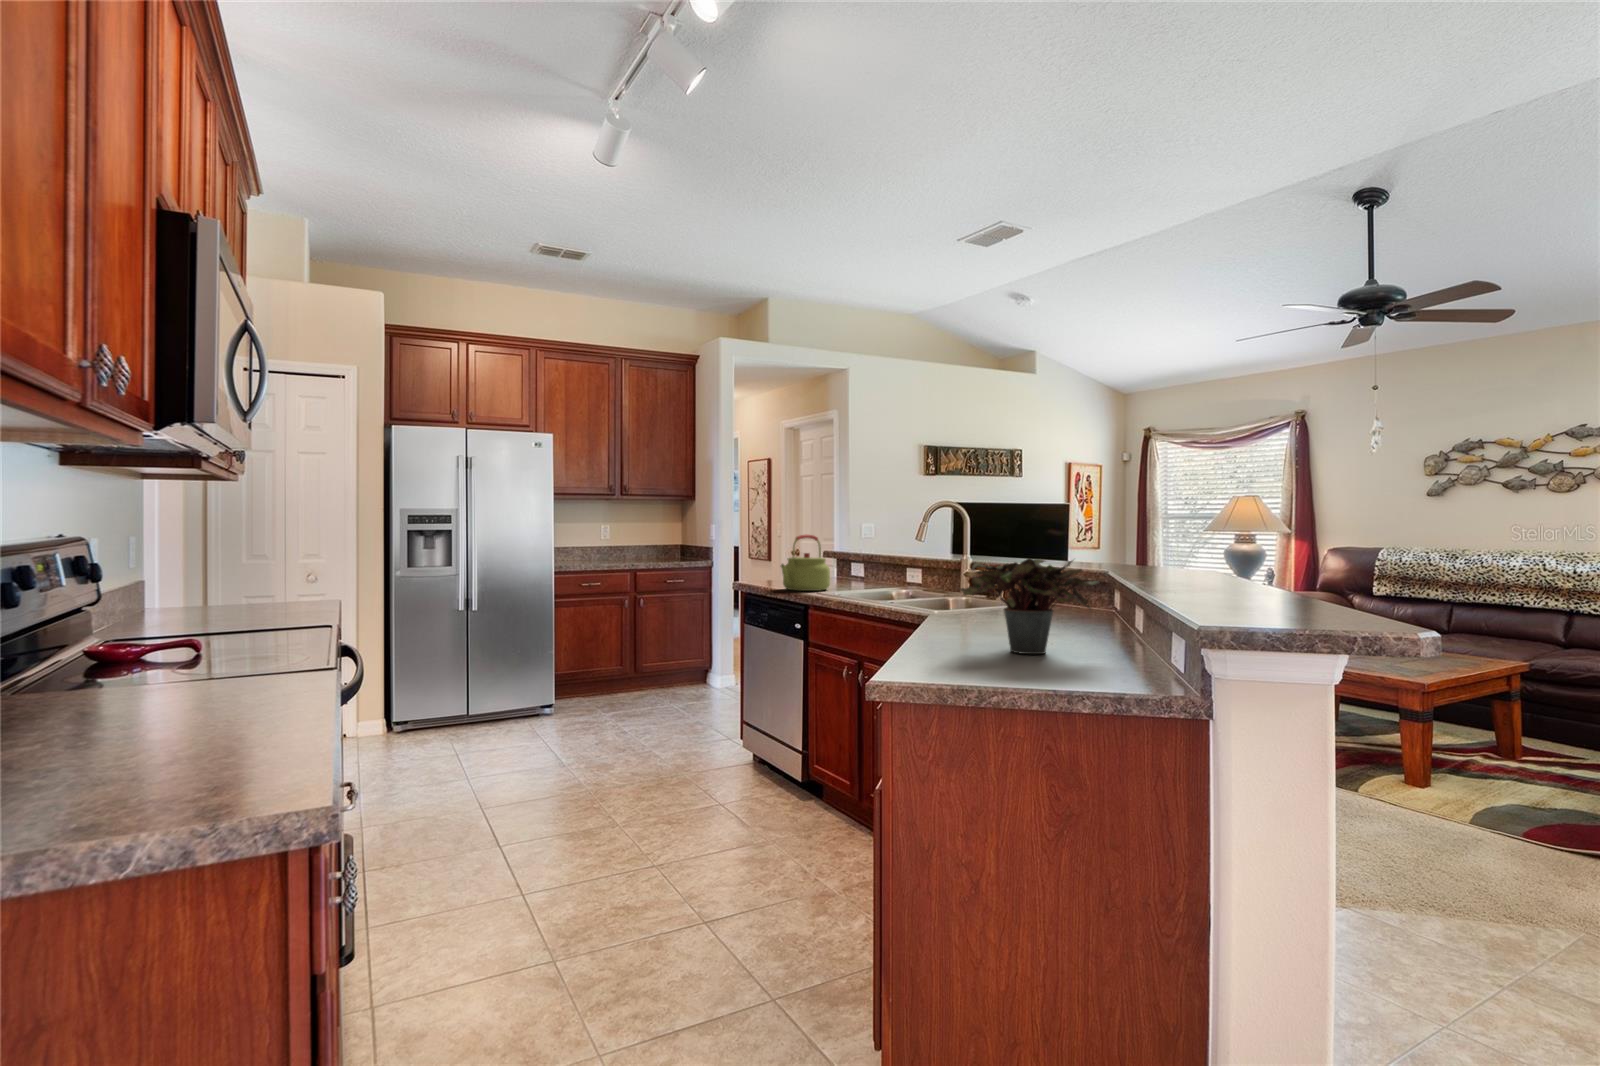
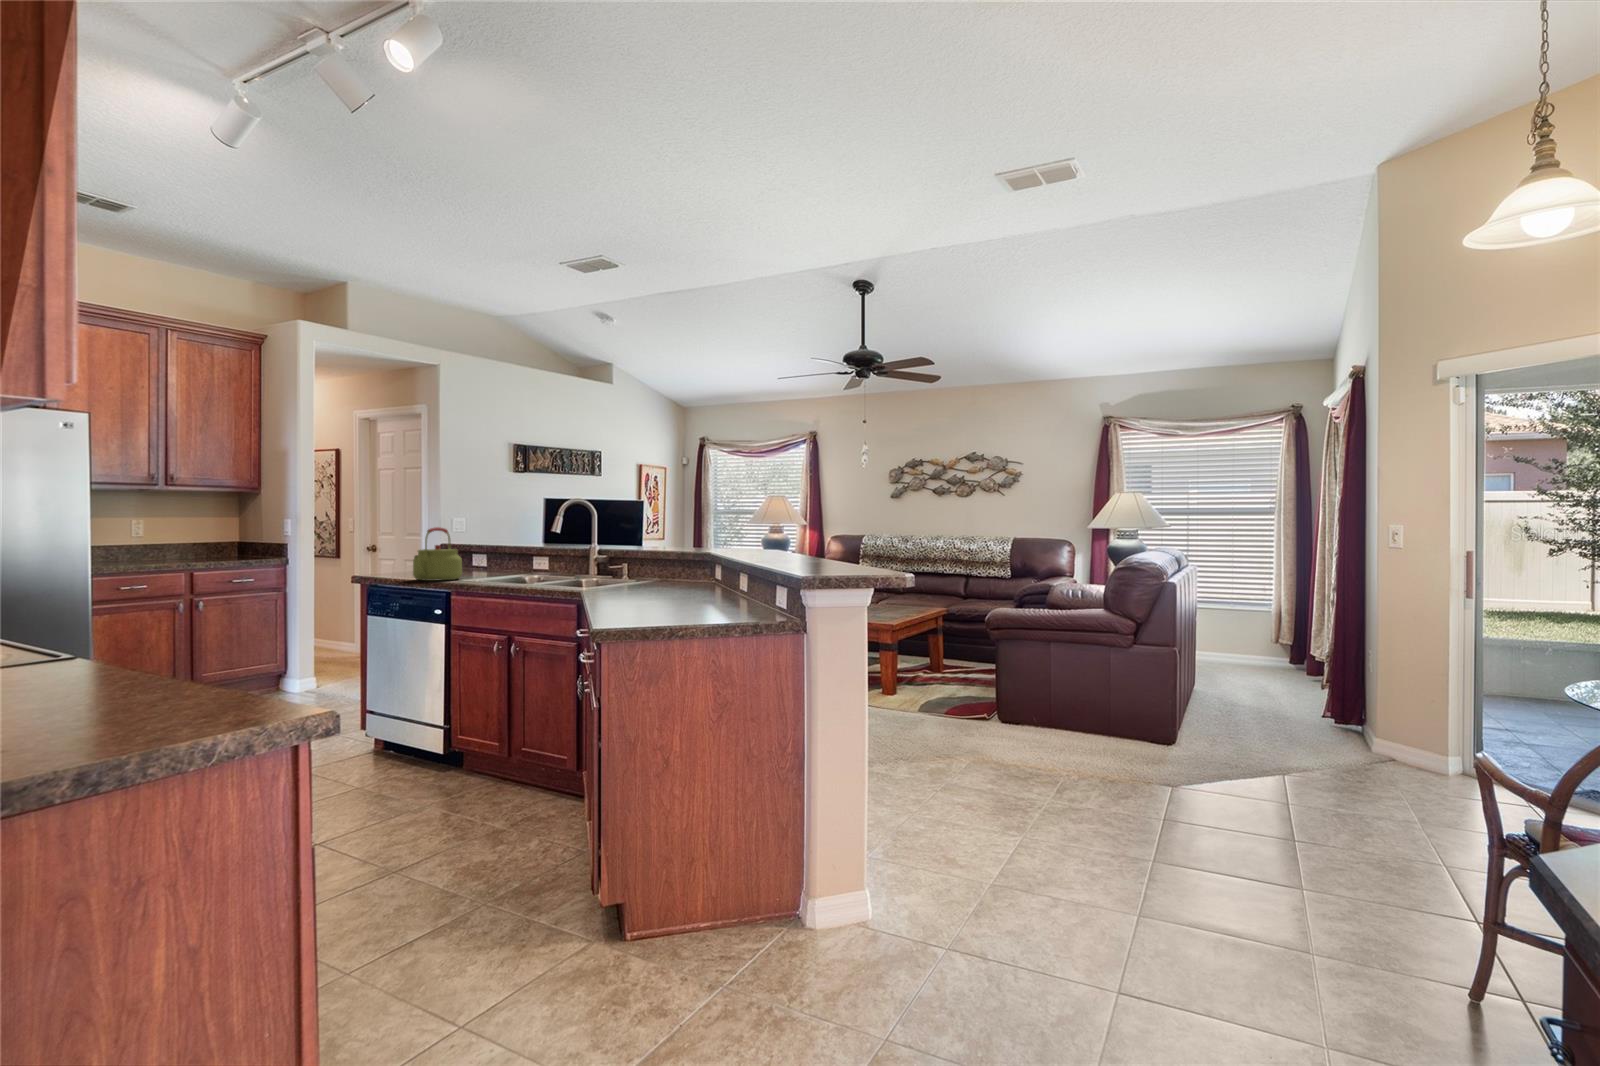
potted plant: present [960,558,1100,654] -> none [632,540,728,610]

